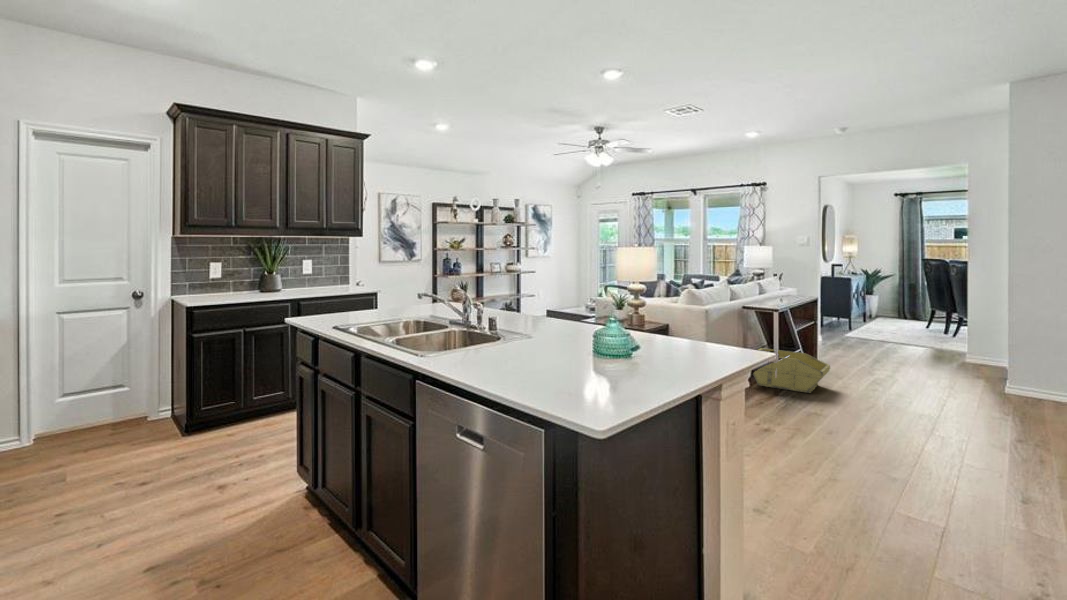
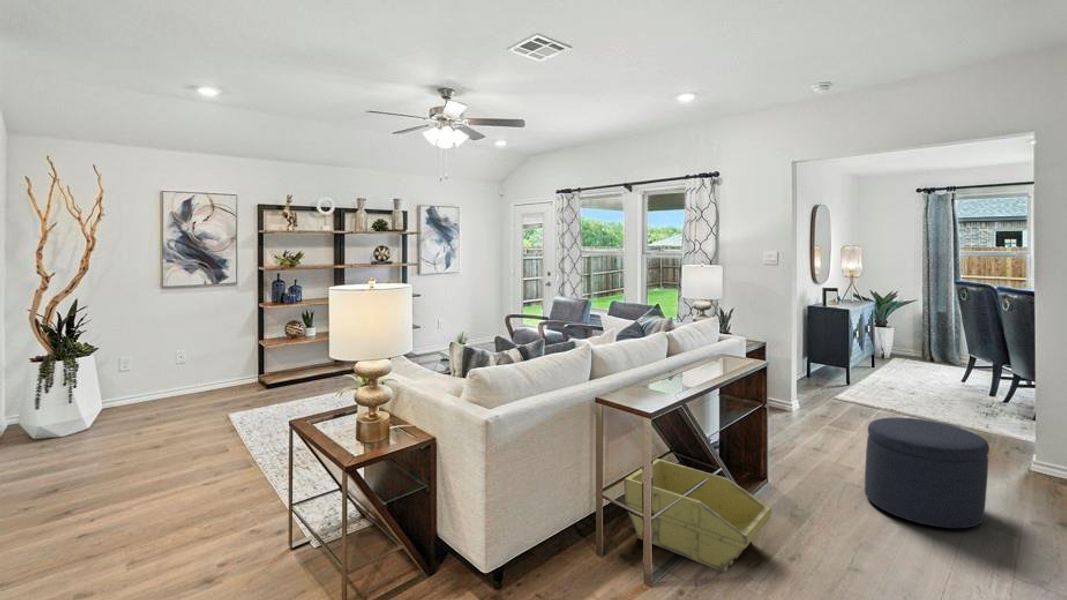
ottoman: none [873,328,942,380] -> present [865,417,989,528]

